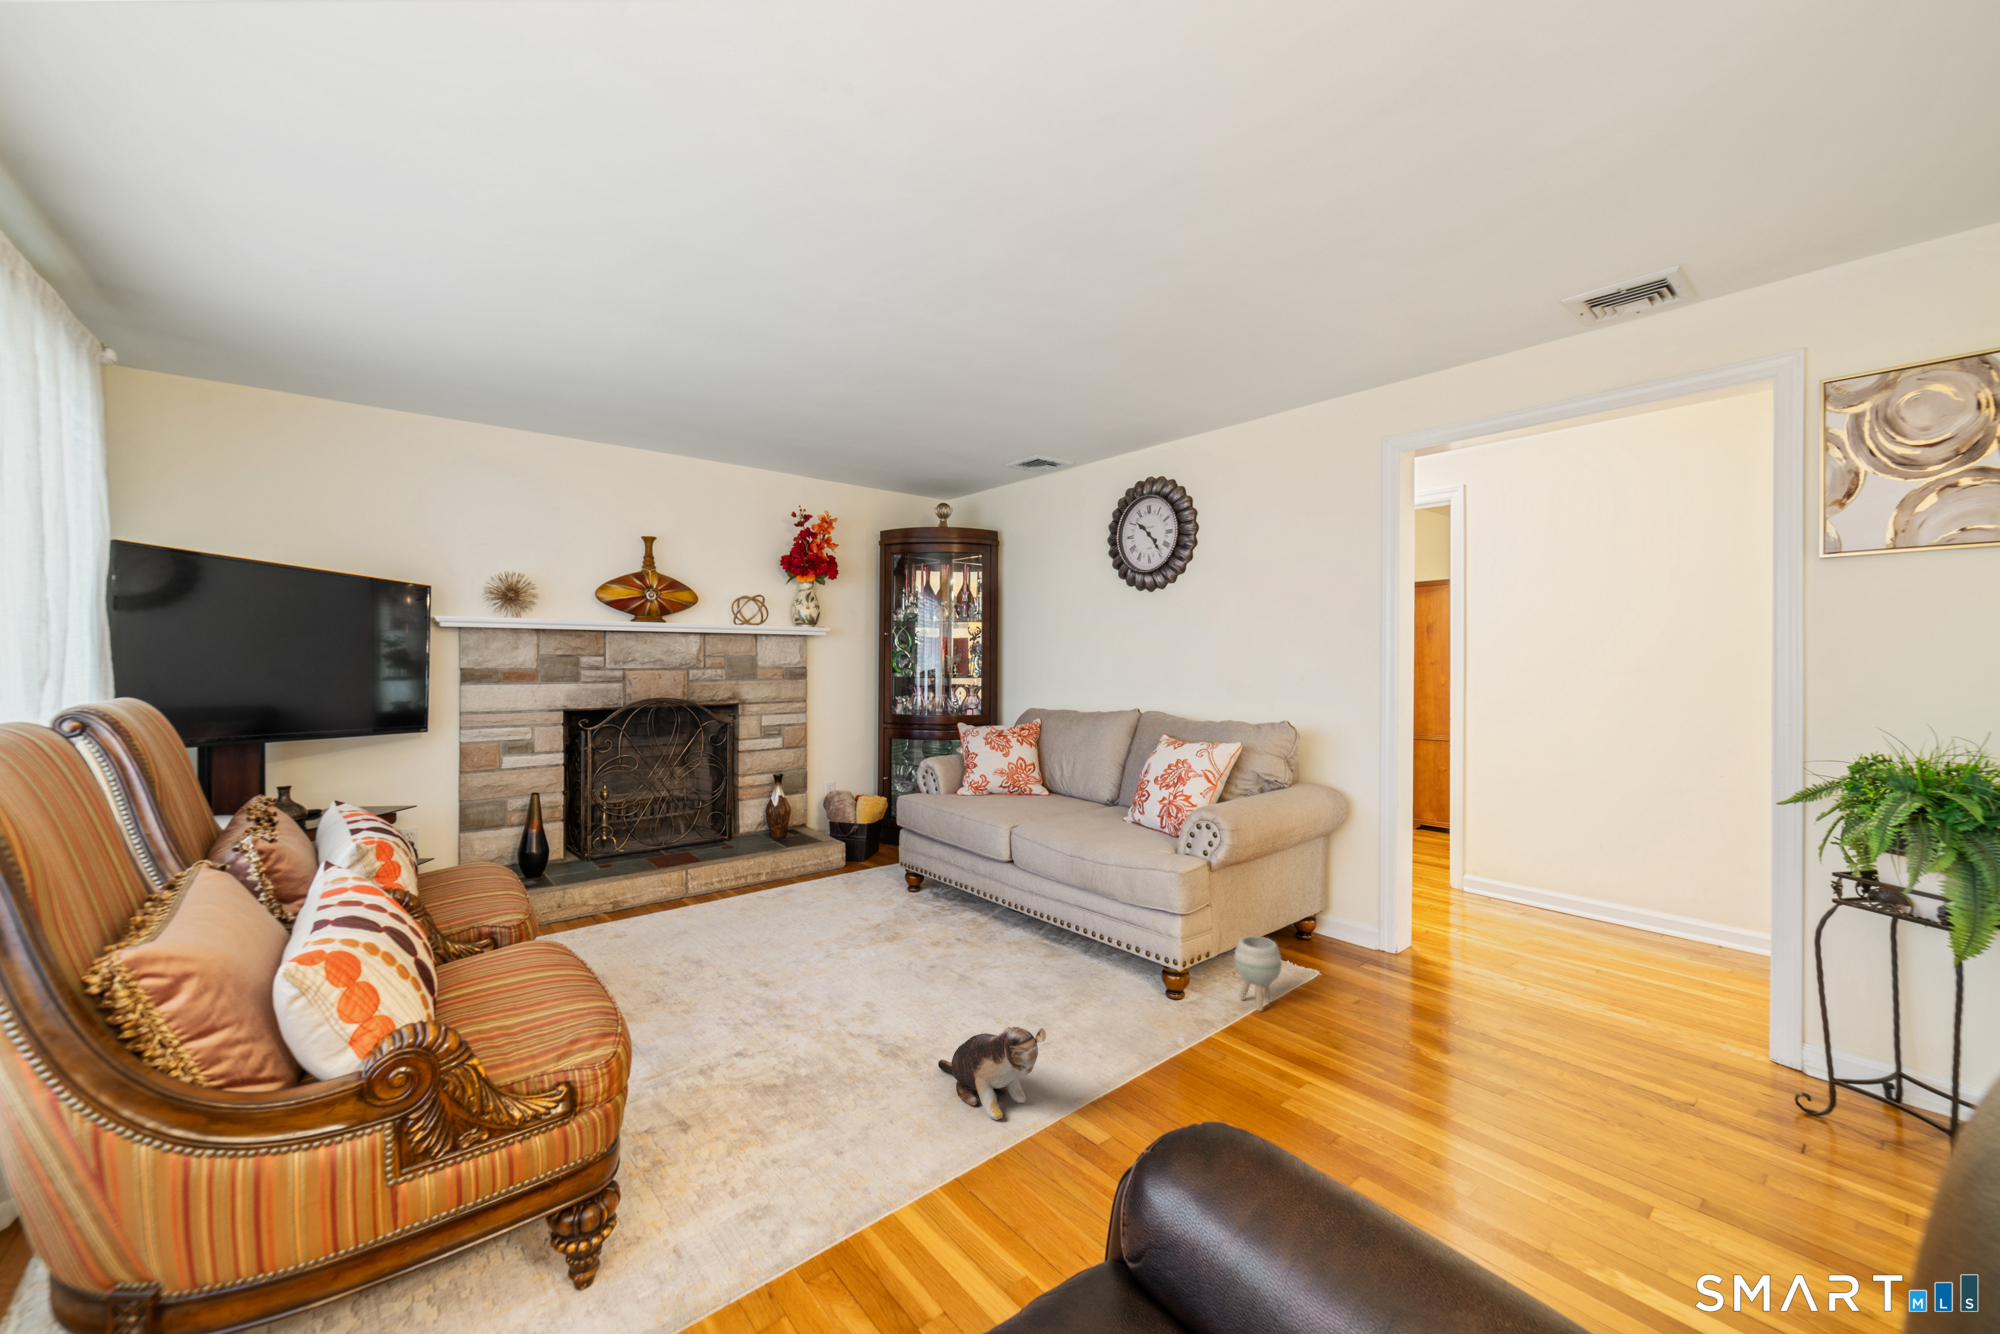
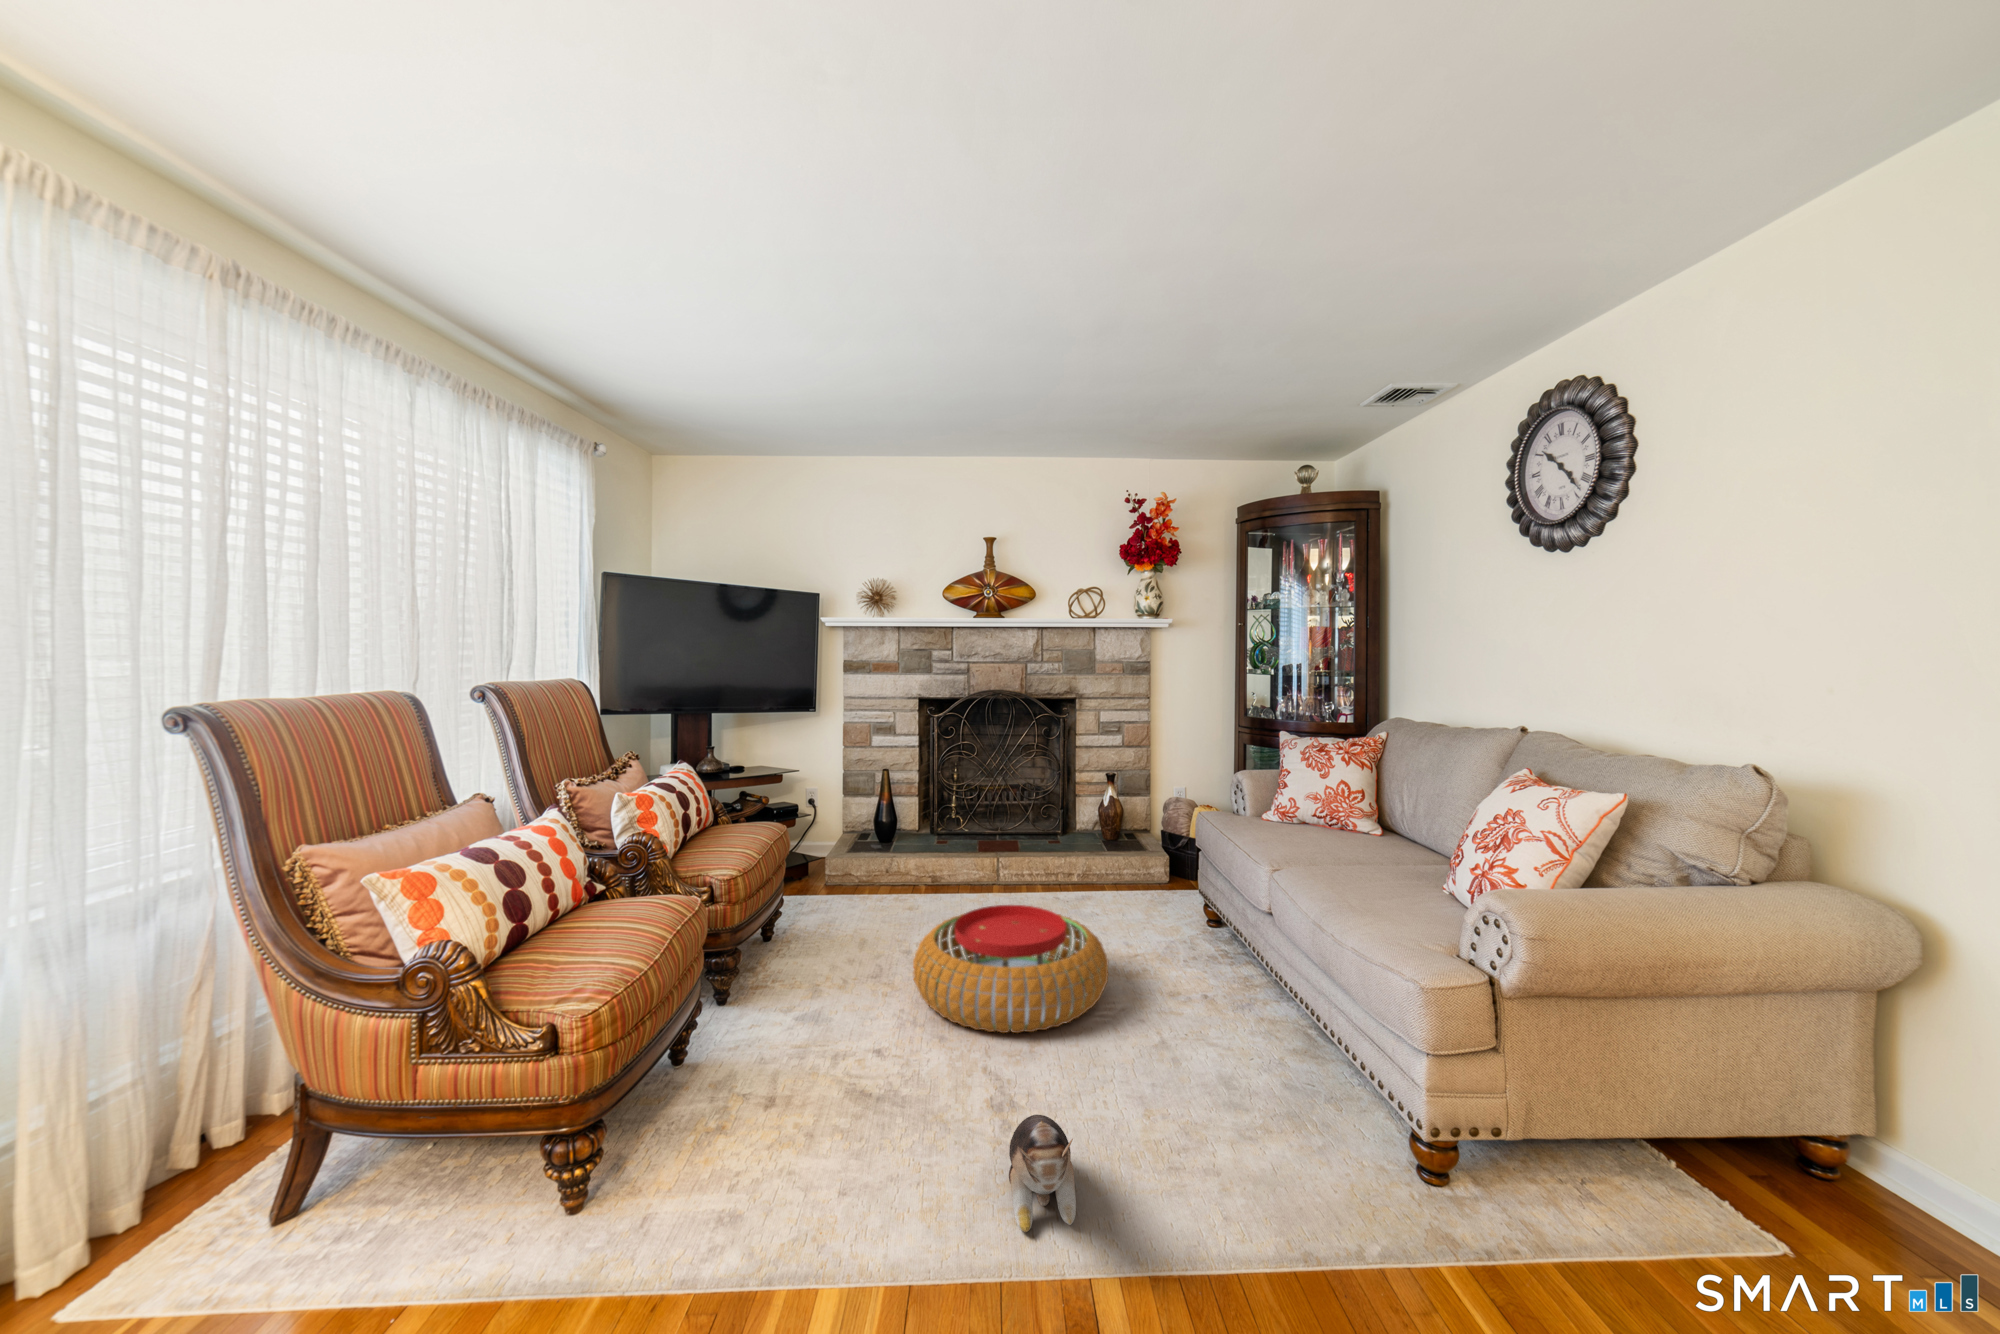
pouf: none [714,900,905,1018] -> present [913,905,1109,1033]
planter: present [1234,936,1282,1011] -> none [1533,1115,1629,1253]

